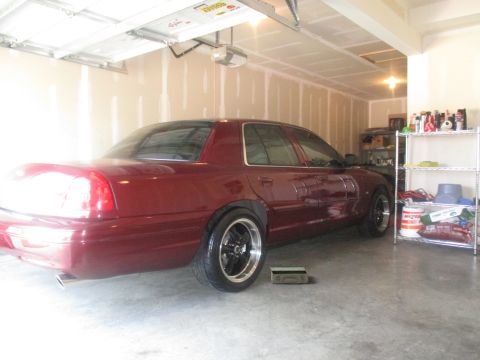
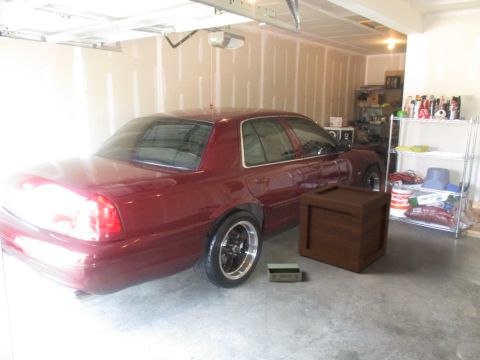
wooden crate: none [305,192,402,278] -> present [298,184,391,273]

